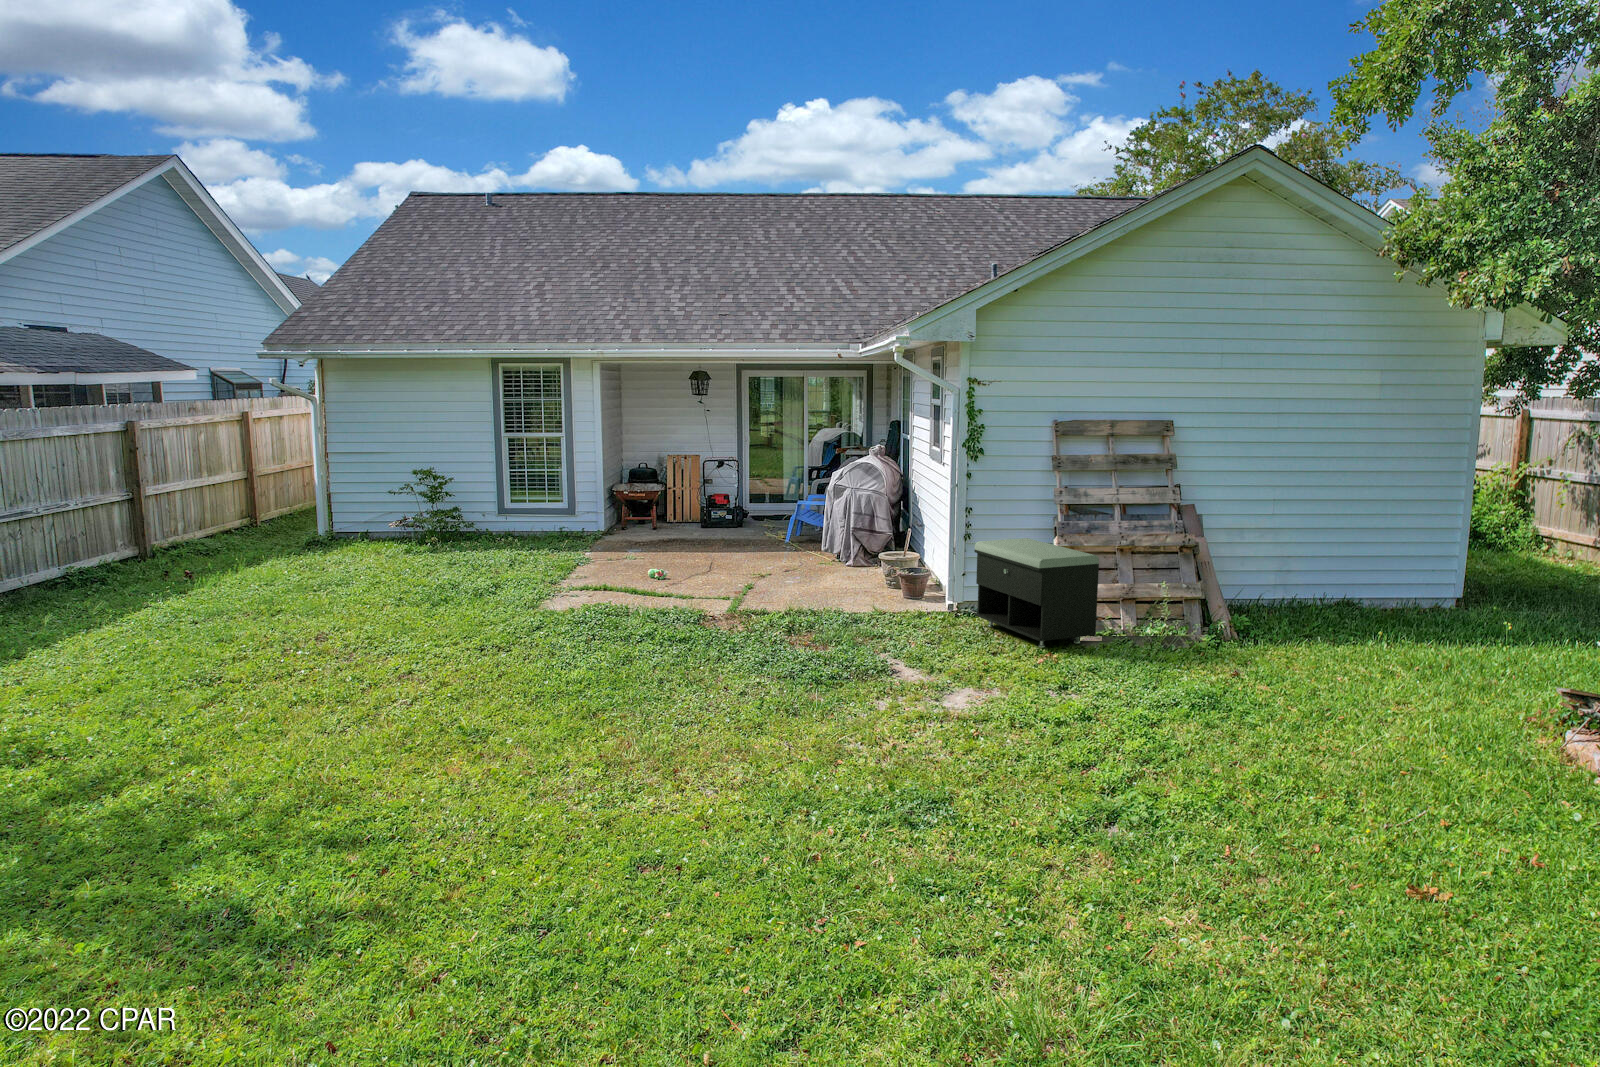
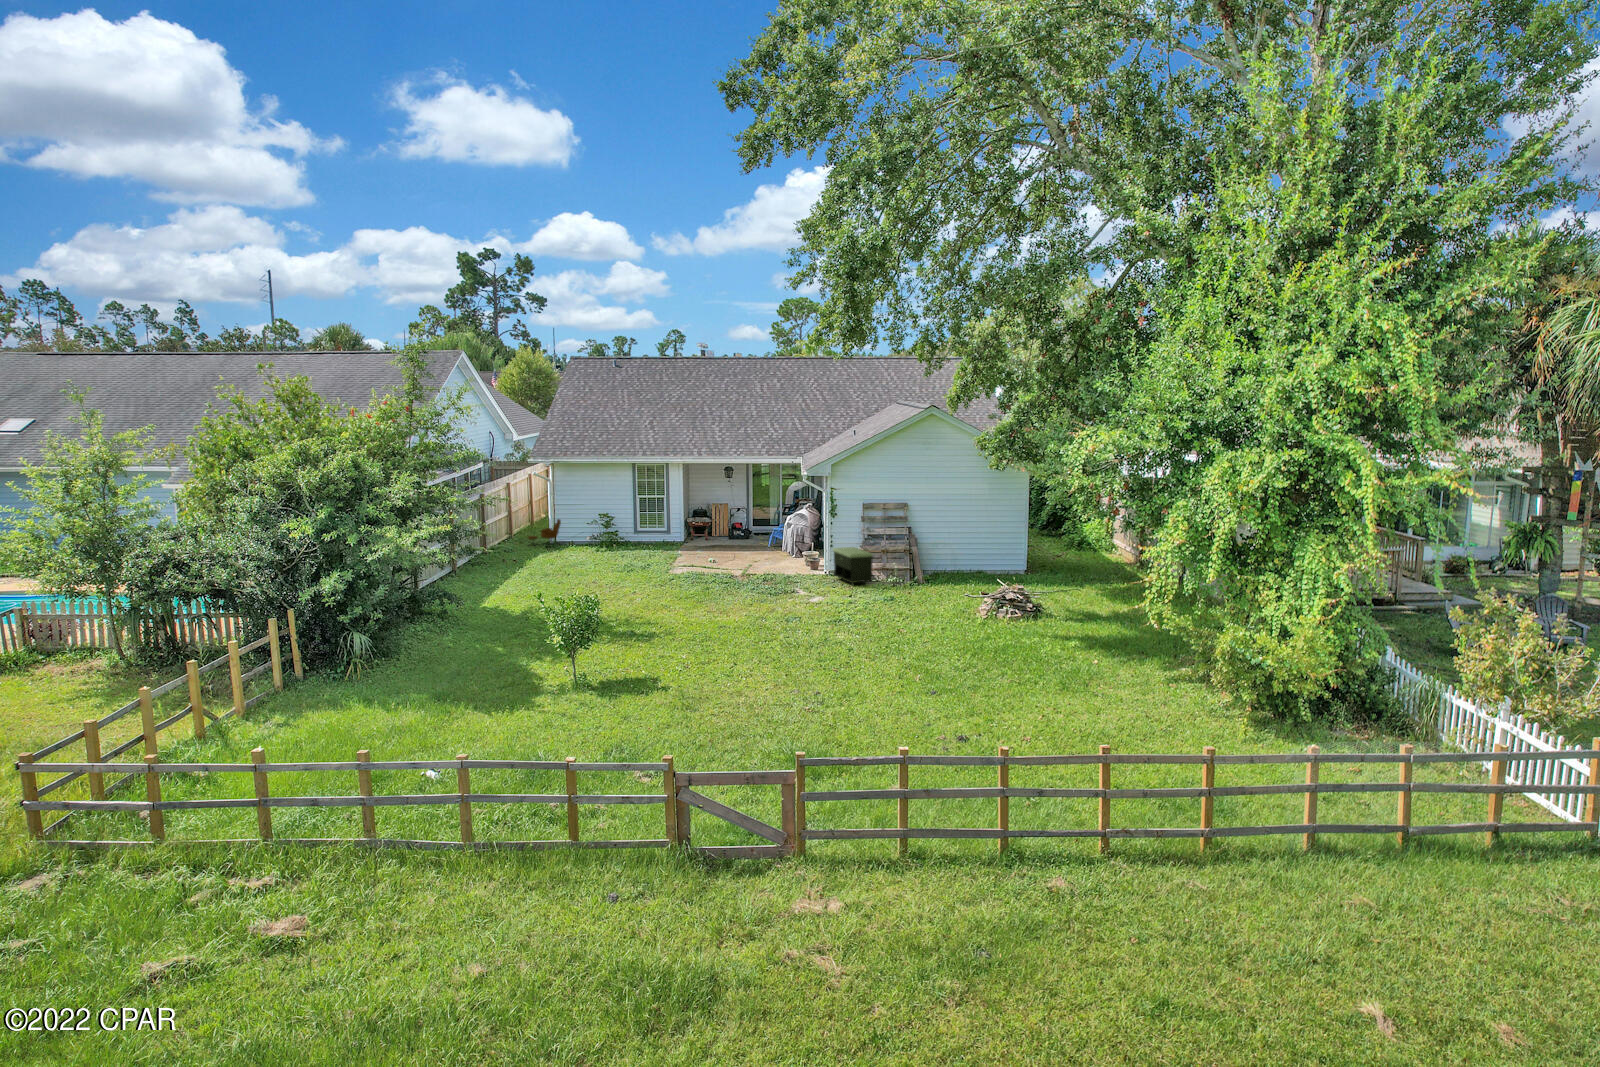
lounge chair: none [261,483,340,541] -> present [528,519,561,544]

